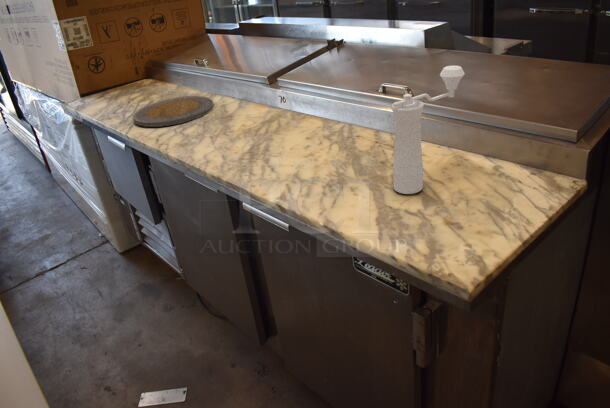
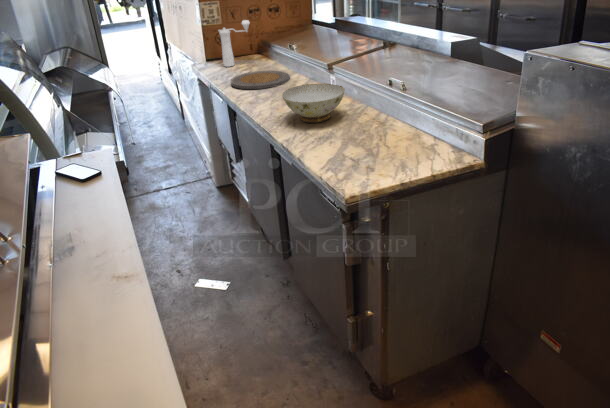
pepper mill: present [391,66,465,194] -> present [219,20,250,67]
ceramic bowl: none [243,103,333,163] -> present [282,83,345,123]

